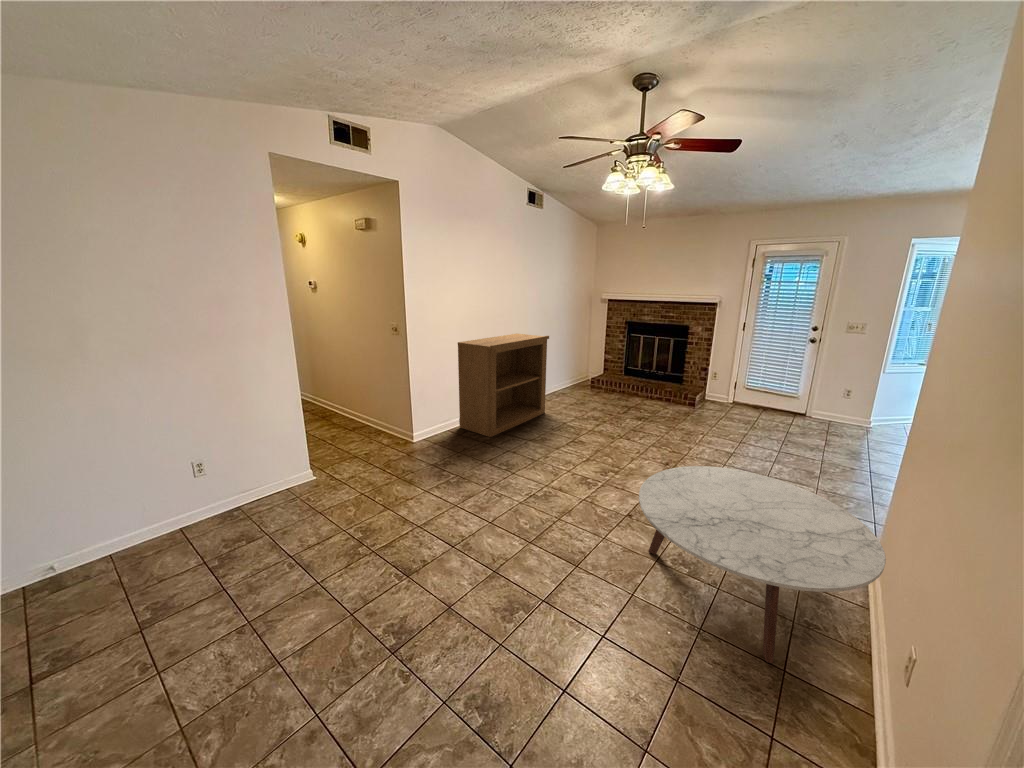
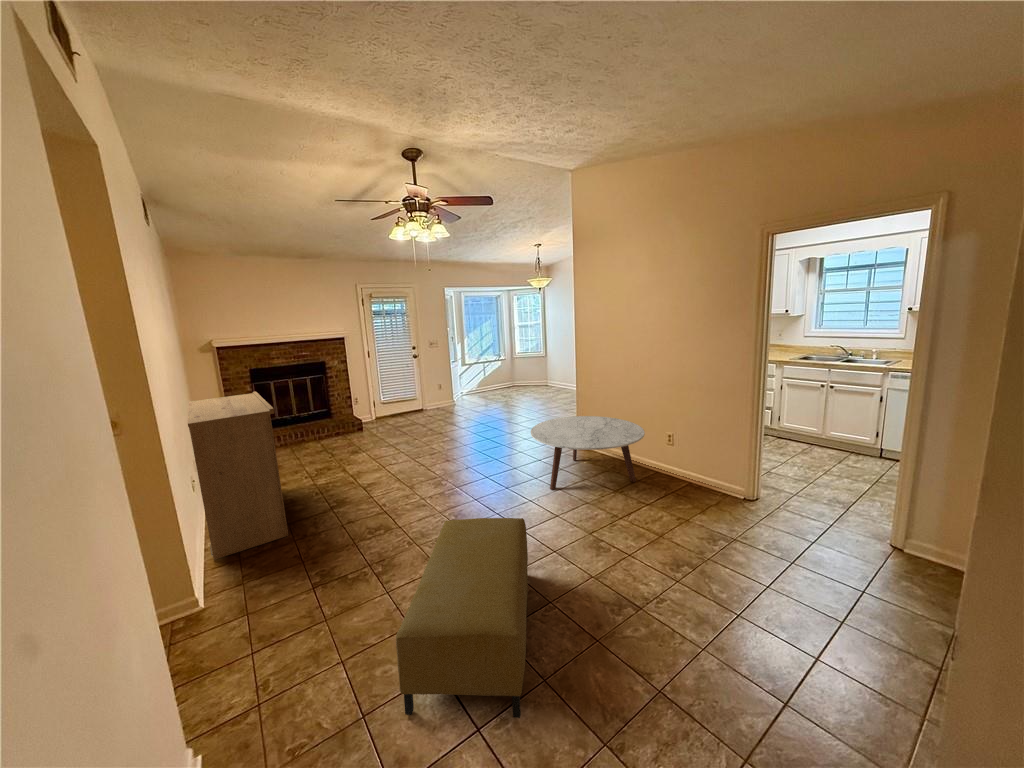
ottoman: none [283,465,455,572] -> present [396,518,528,718]

